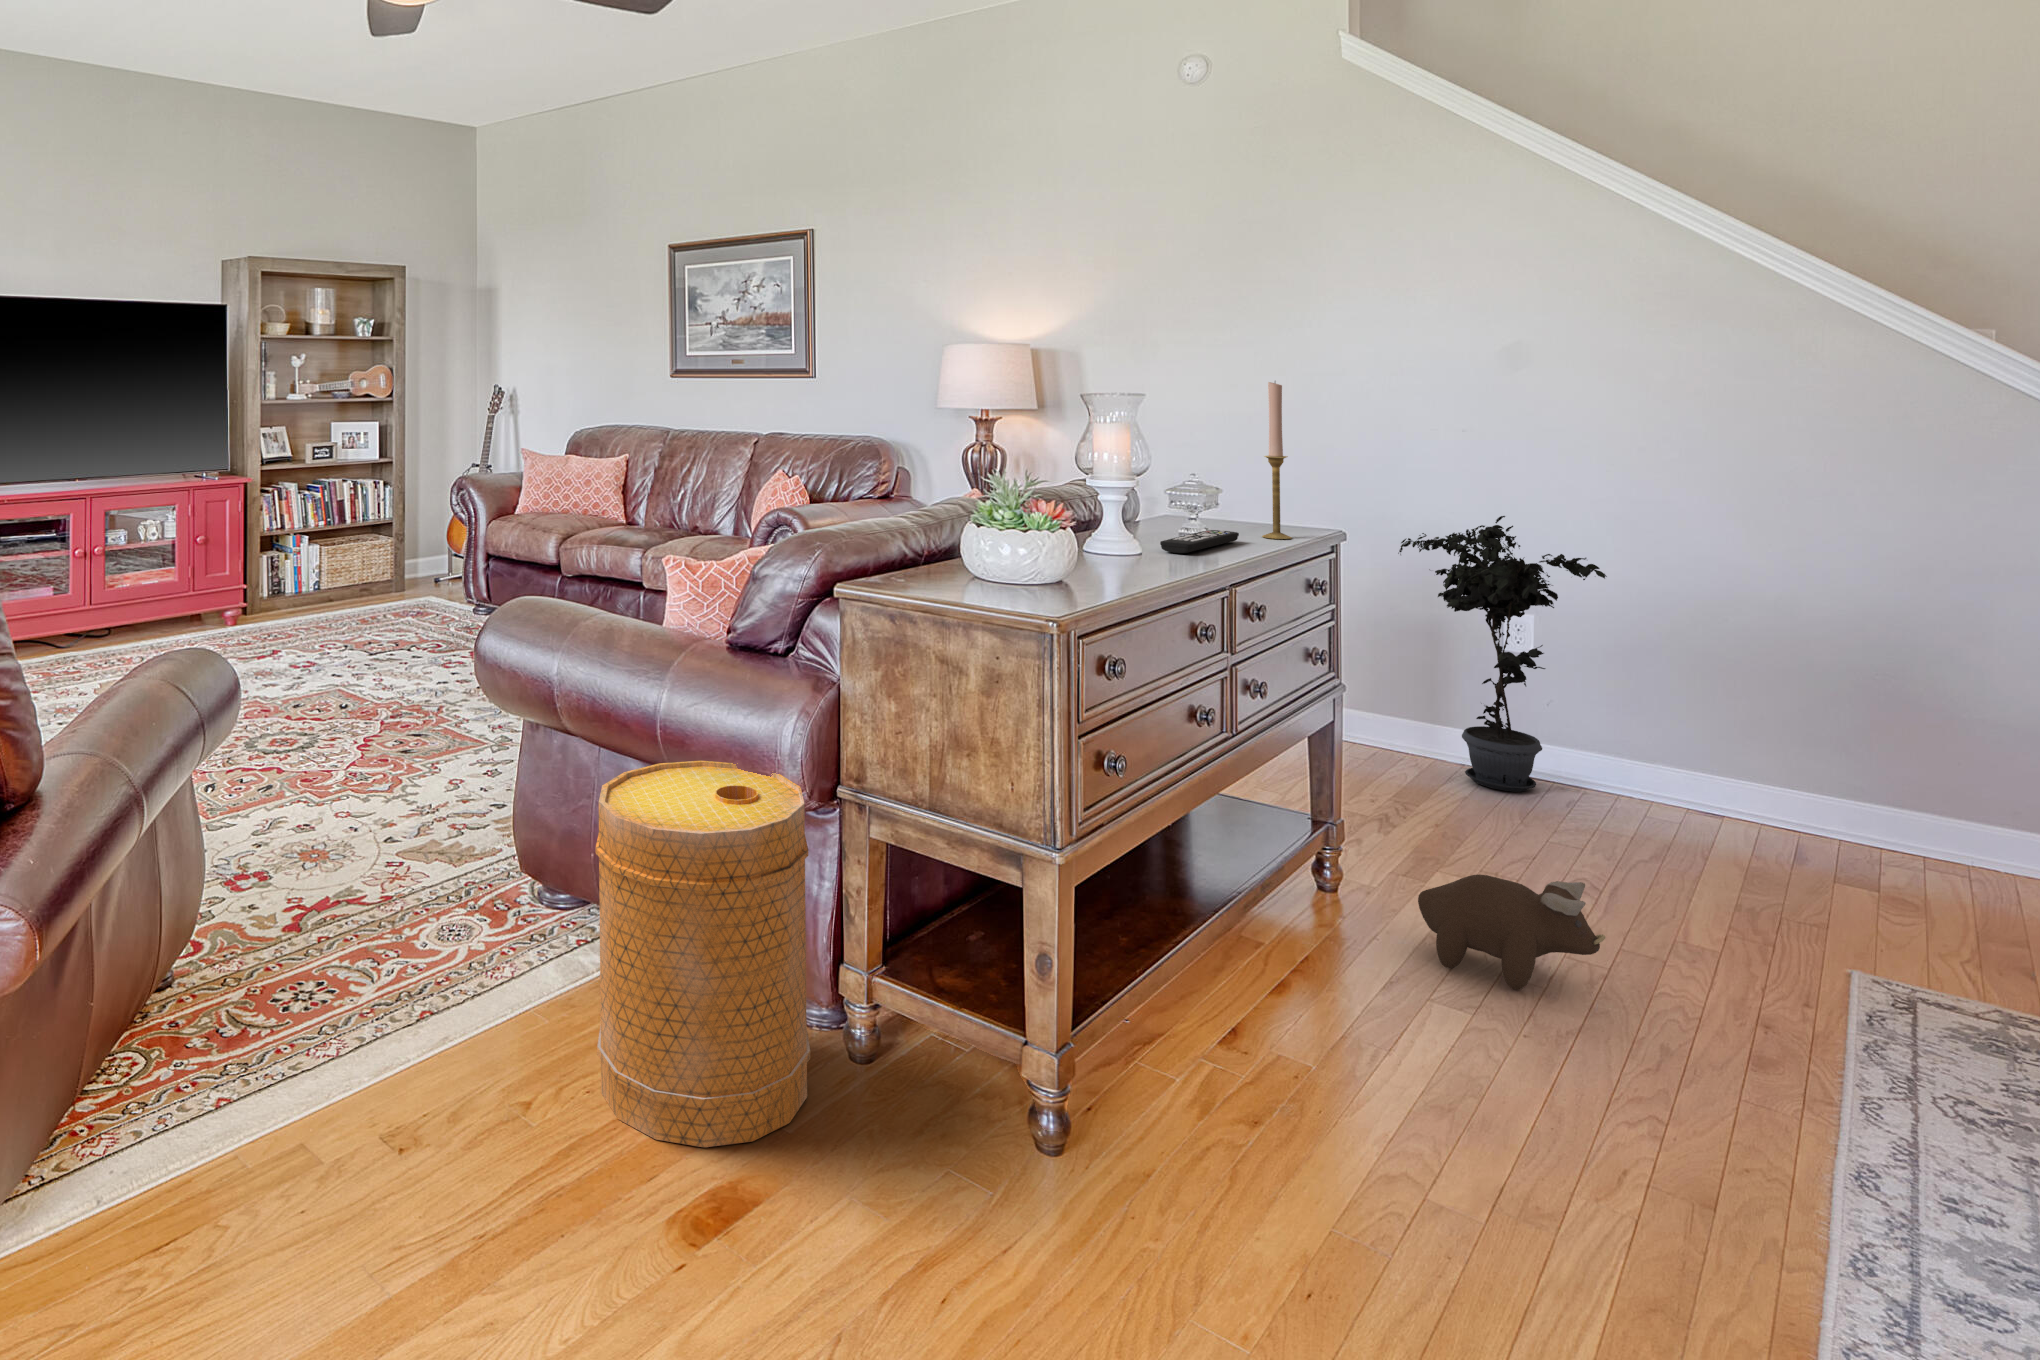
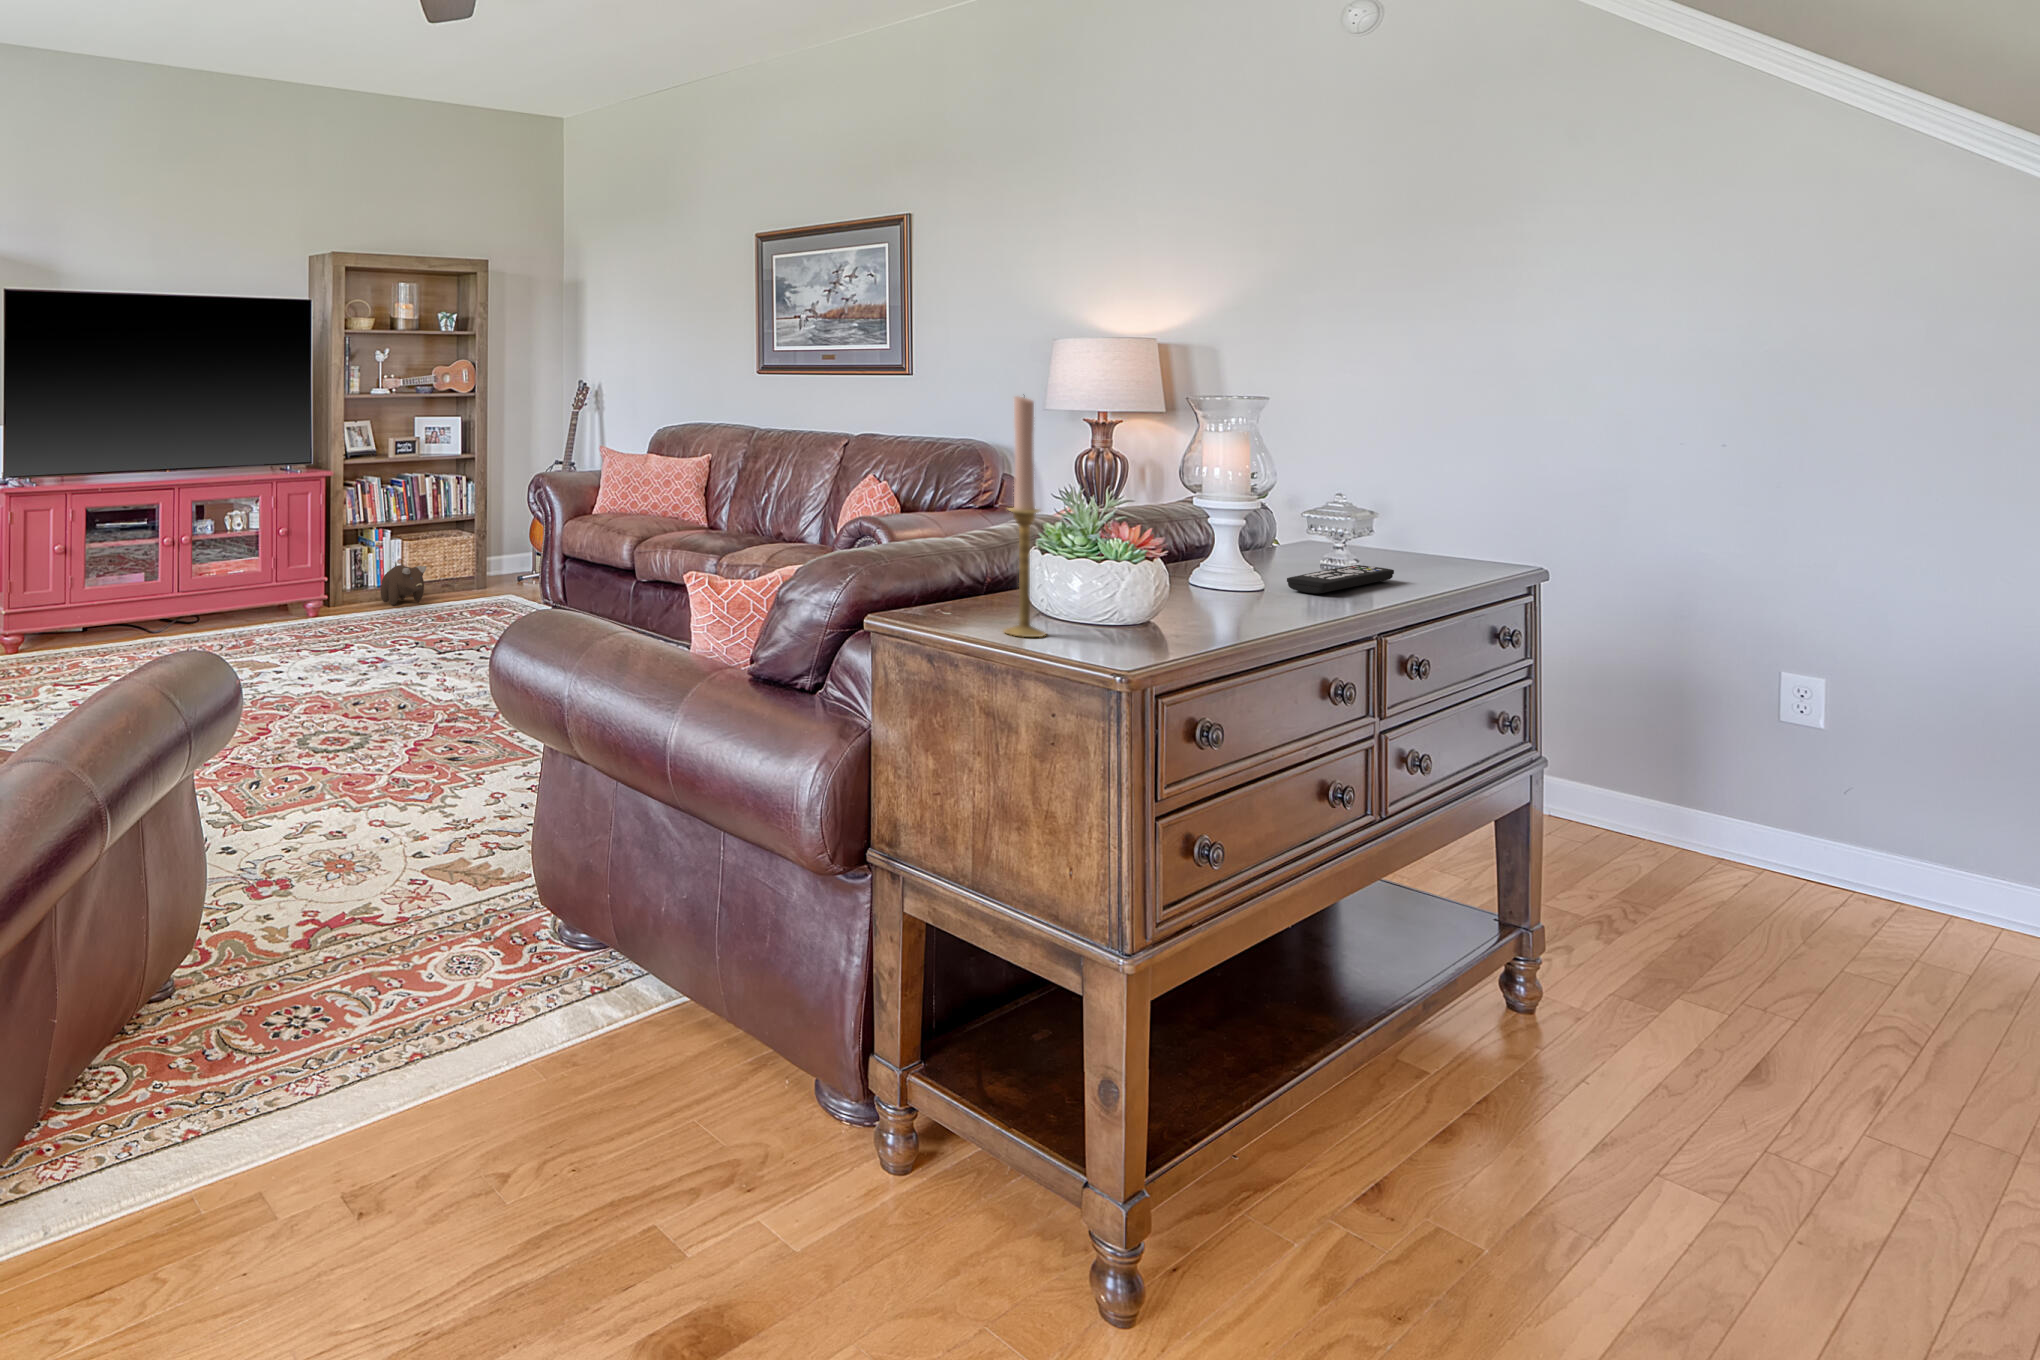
candlestick: present [1262,382,1292,539] -> present [1004,395,1046,637]
potted plant: present [1398,516,1607,792] -> none [1623,556,1926,901]
basket: present [596,761,810,1147] -> none [585,806,828,1257]
plush toy: present [1418,874,1605,990] -> present [381,565,426,605]

